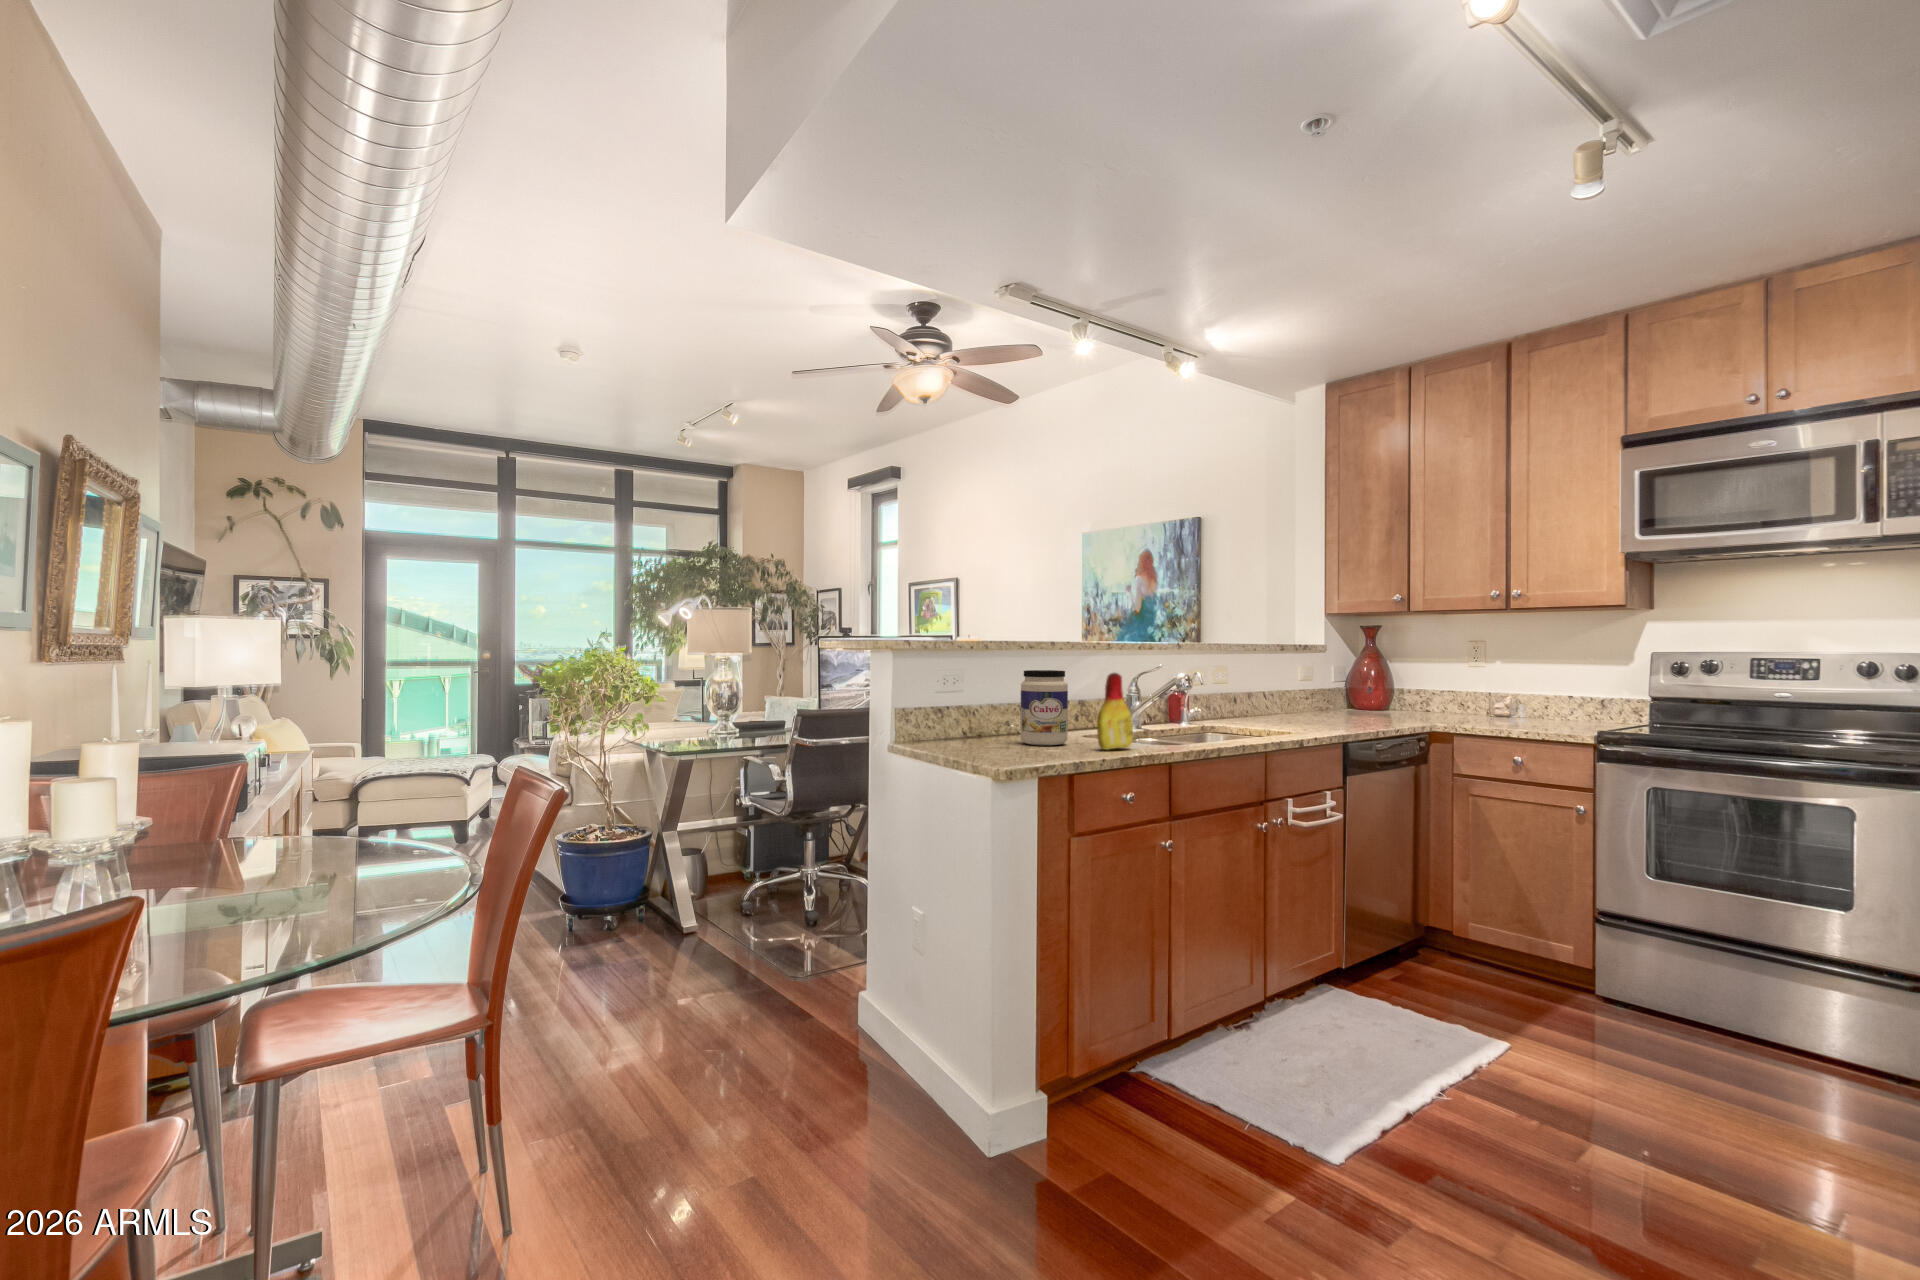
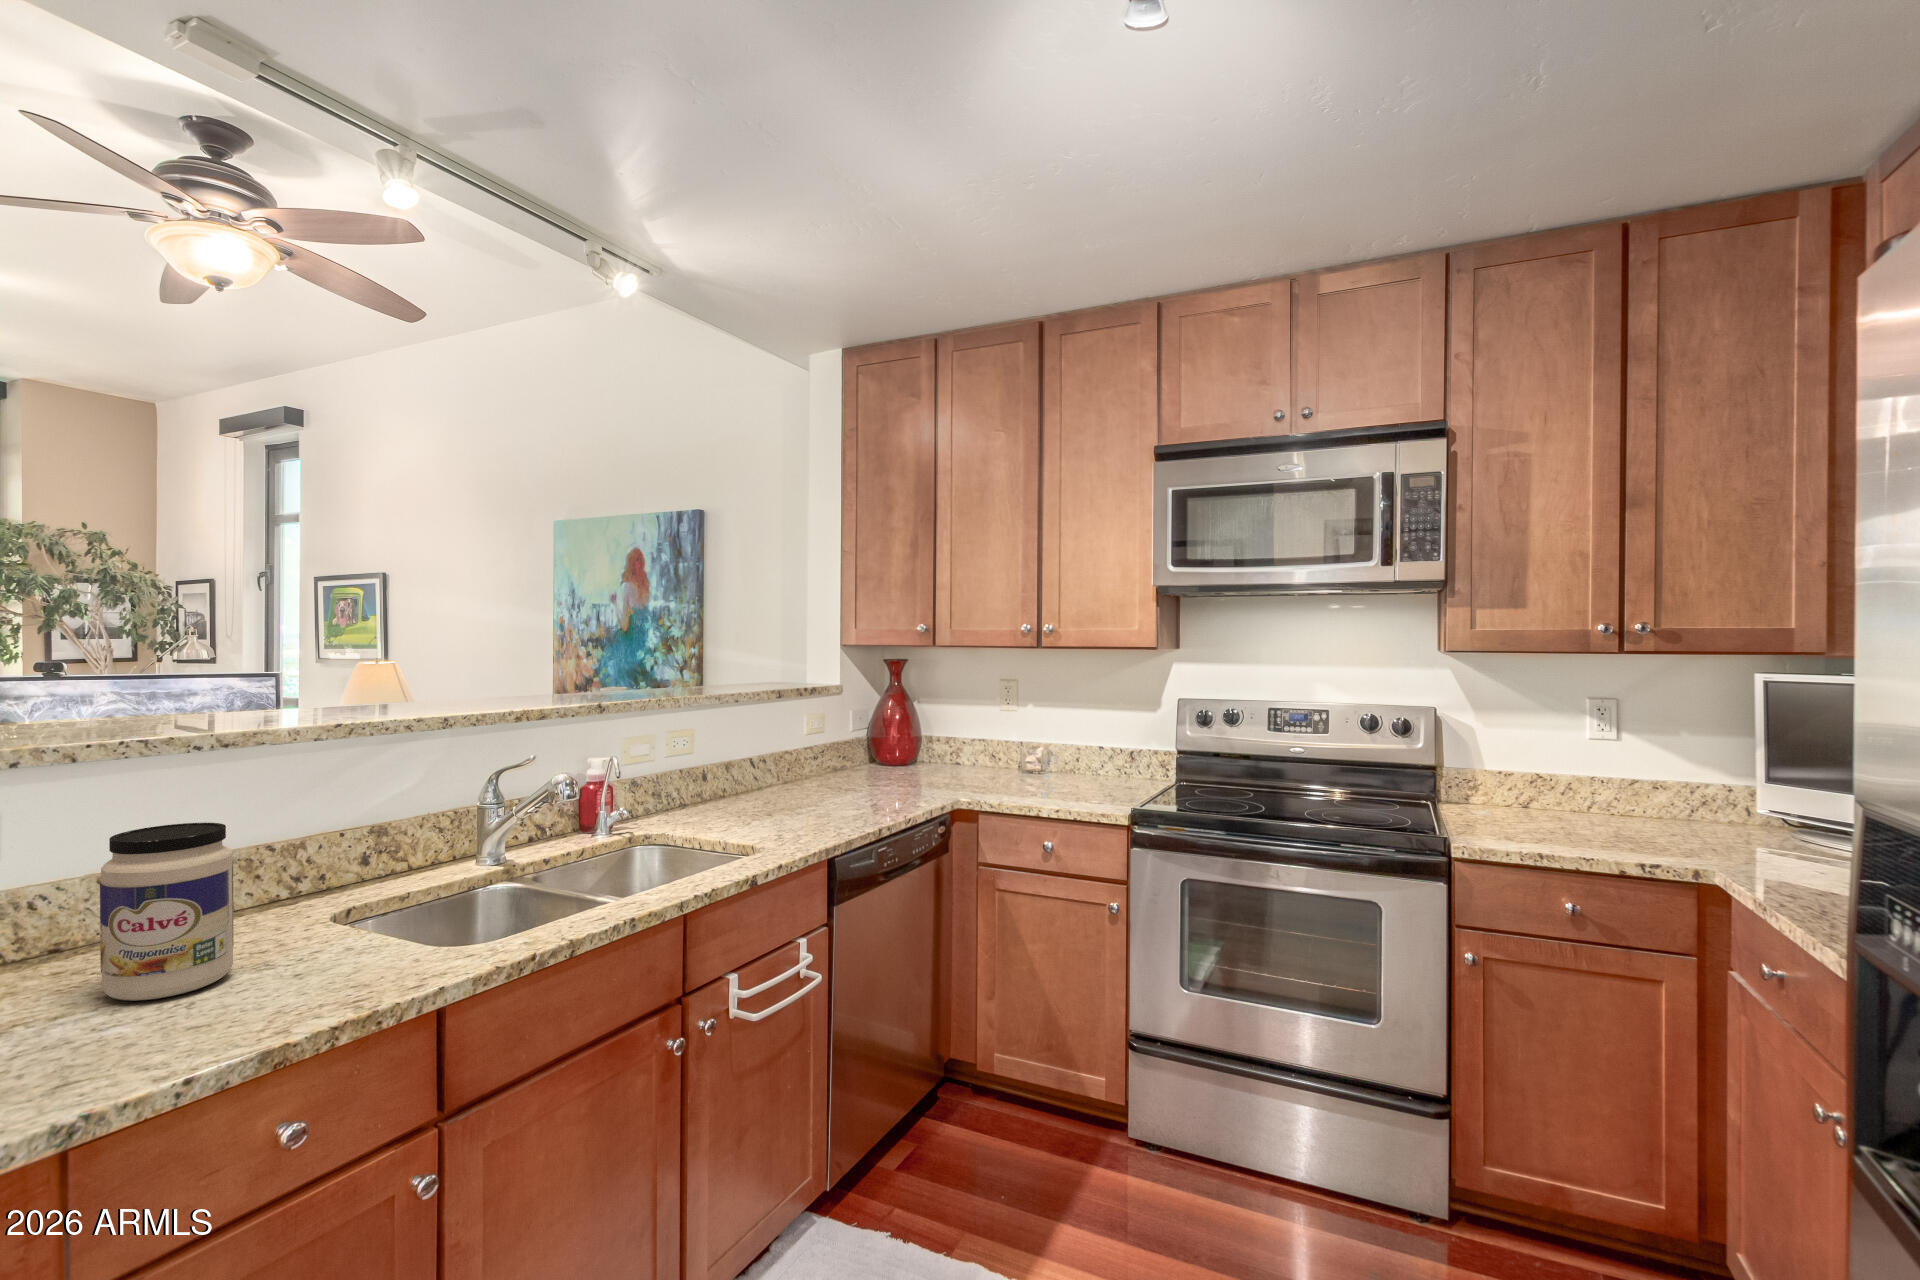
bottle: present [1097,673,1133,750] -> none [254,839,362,1008]

